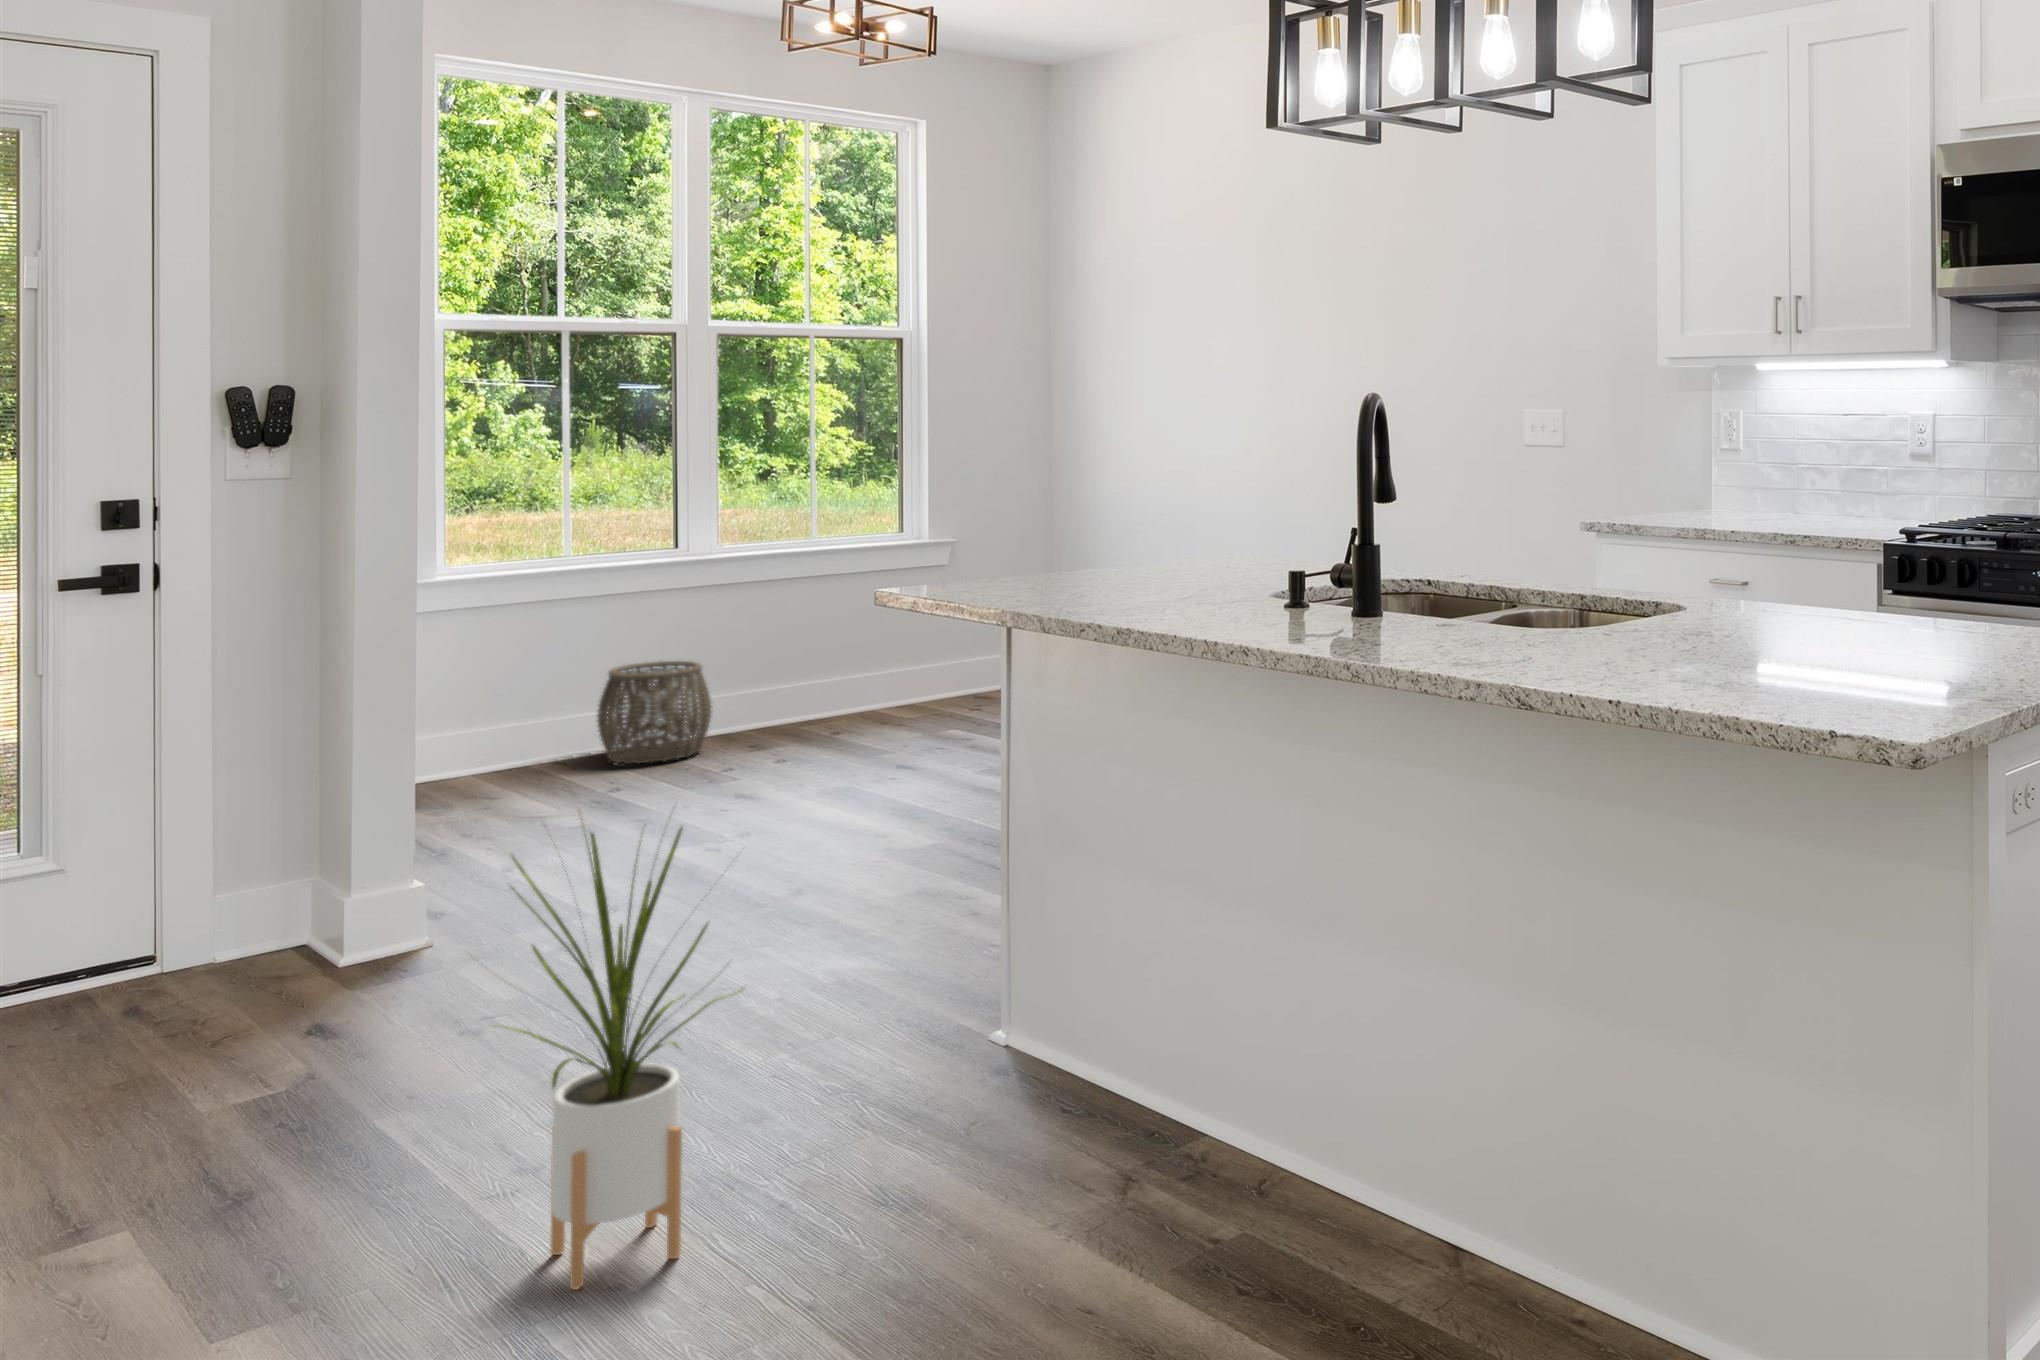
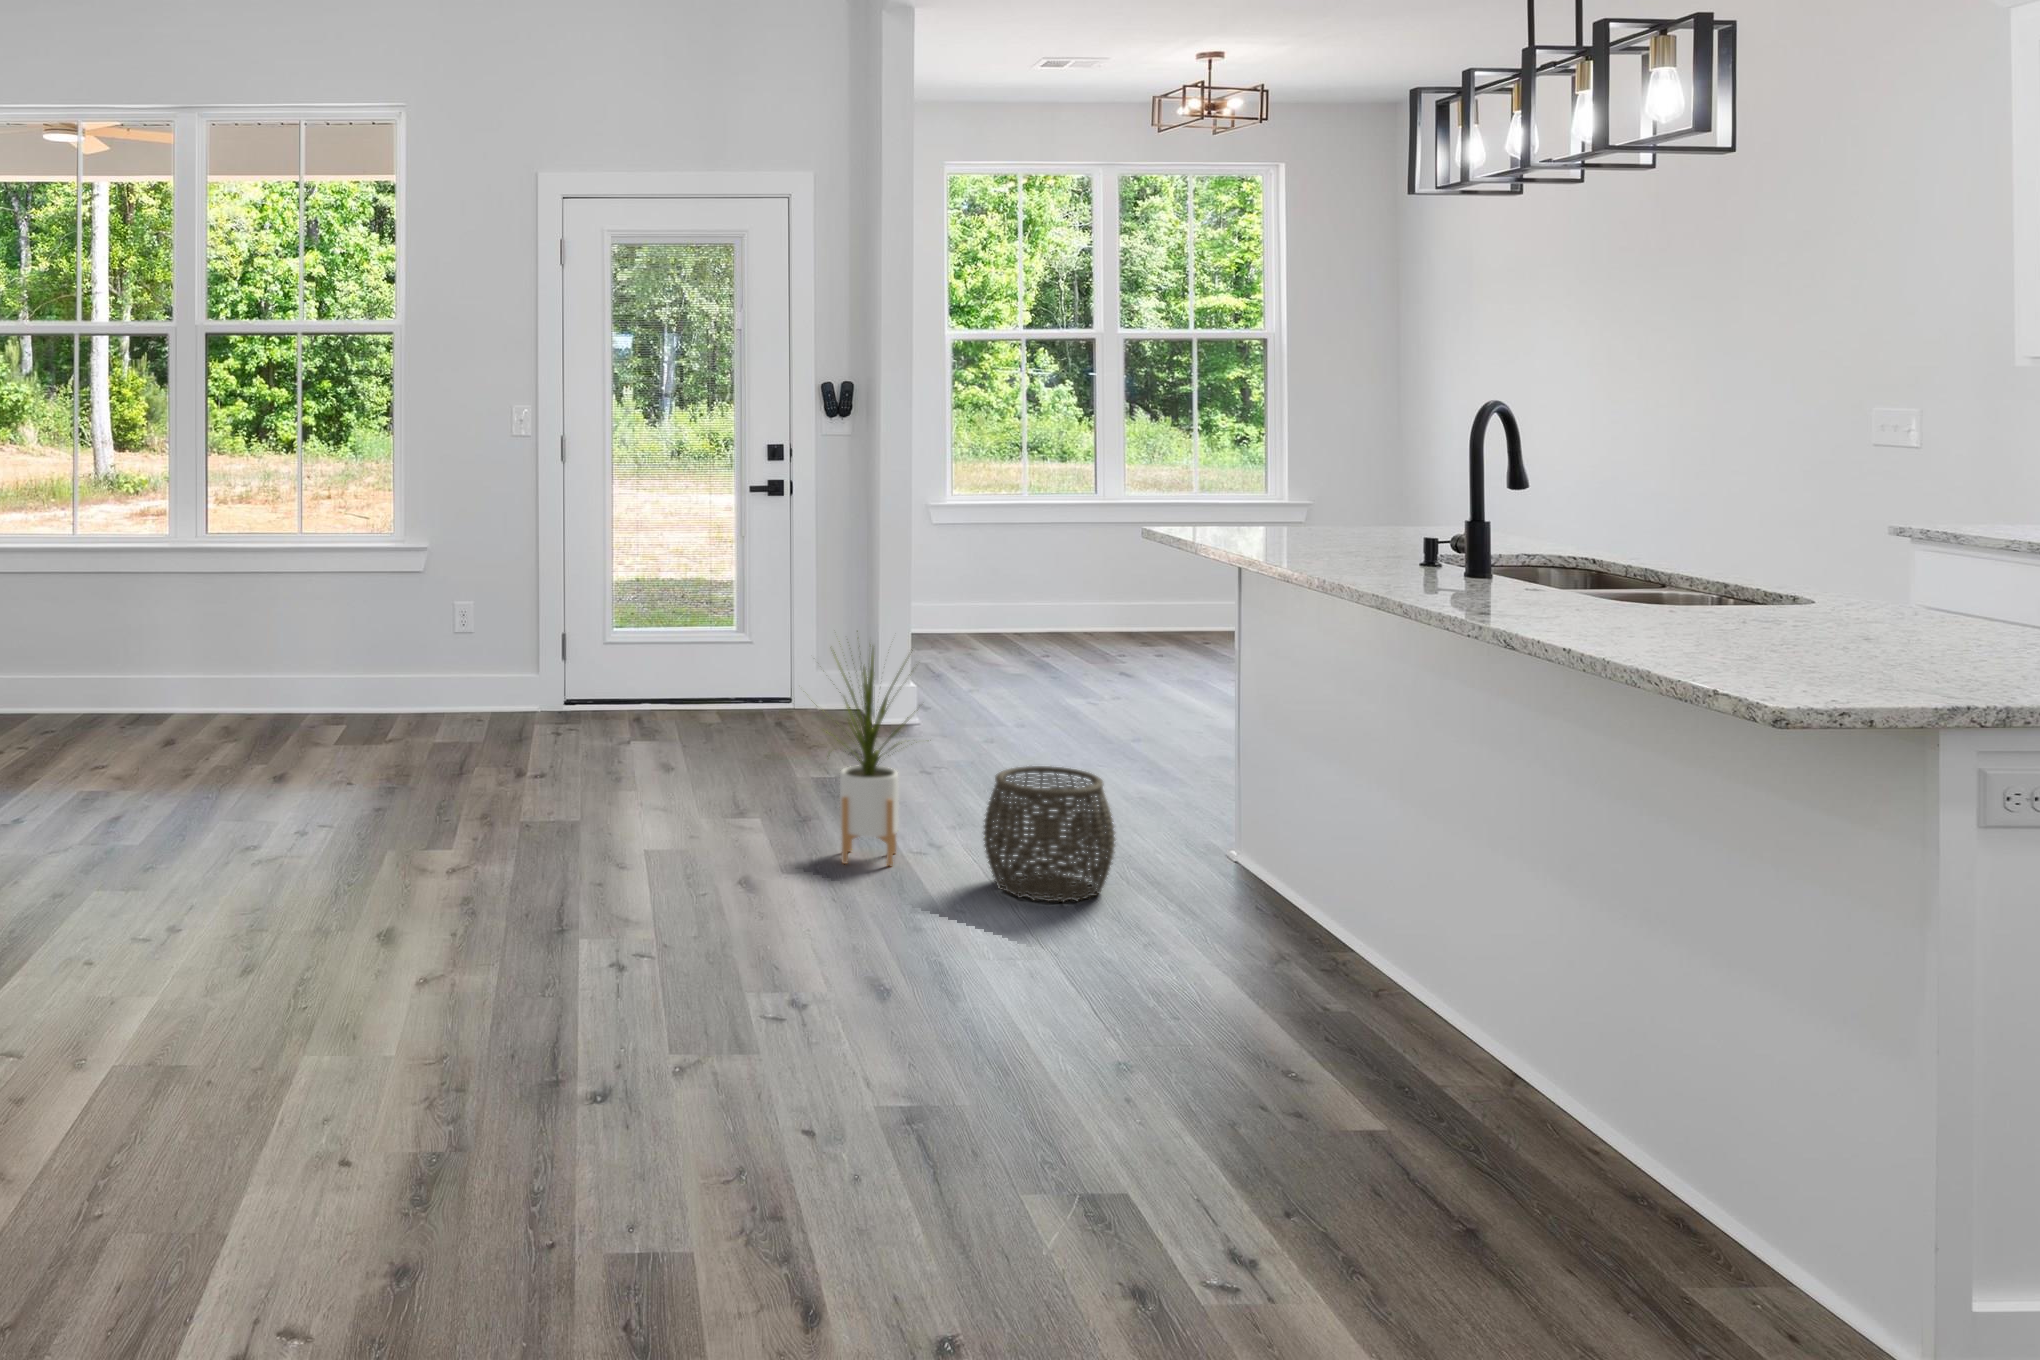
woven basket: present [597,661,712,764] -> present [983,766,1115,902]

